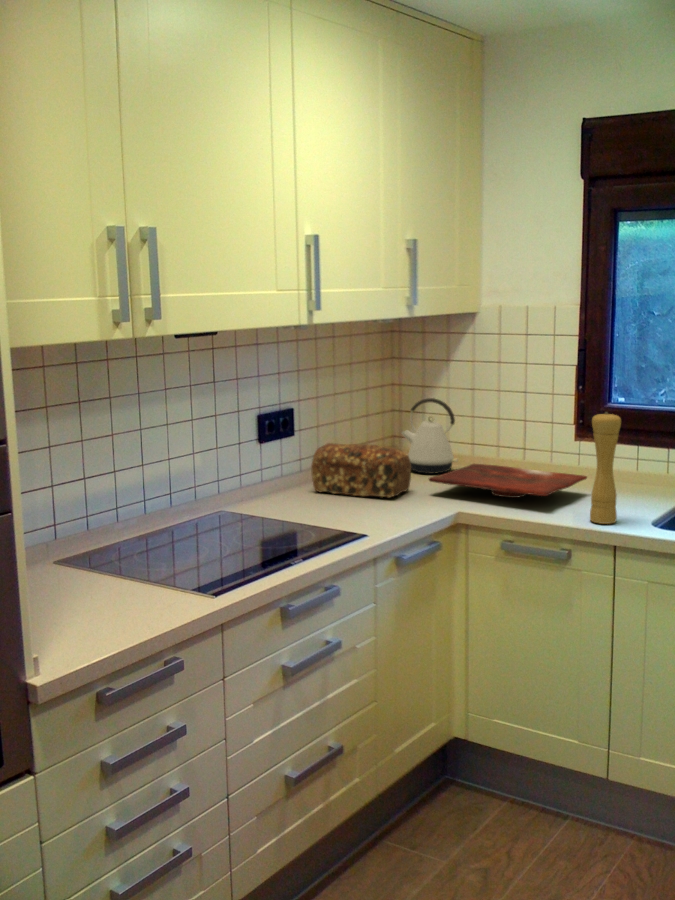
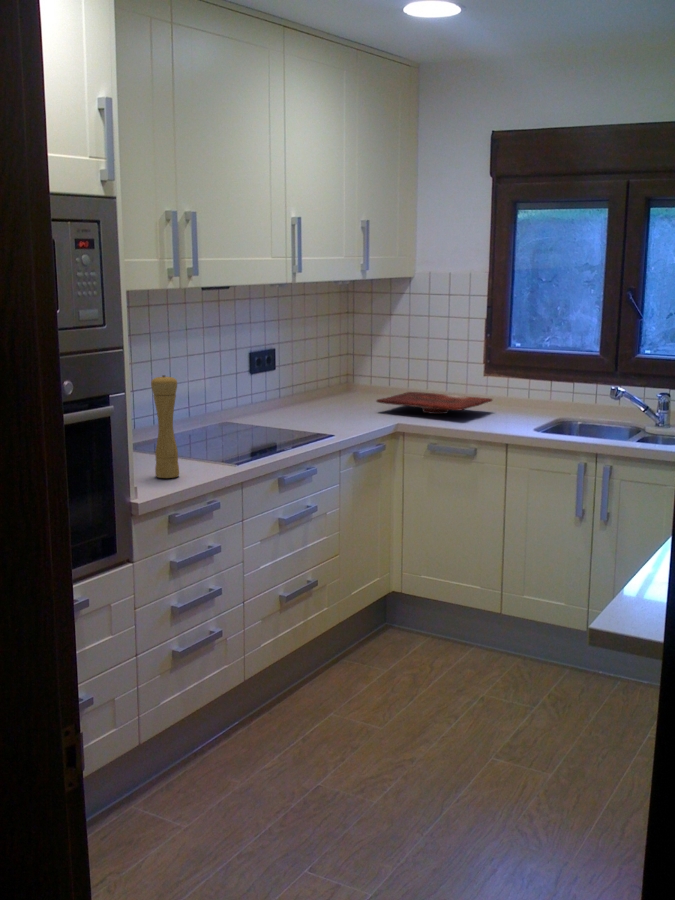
kettle: present [402,398,458,474] -> none [354,343,398,400]
pepper mill: present [590,412,621,524] -> present [151,375,179,478]
bread loaf: present [311,443,411,497] -> none [289,374,363,413]

